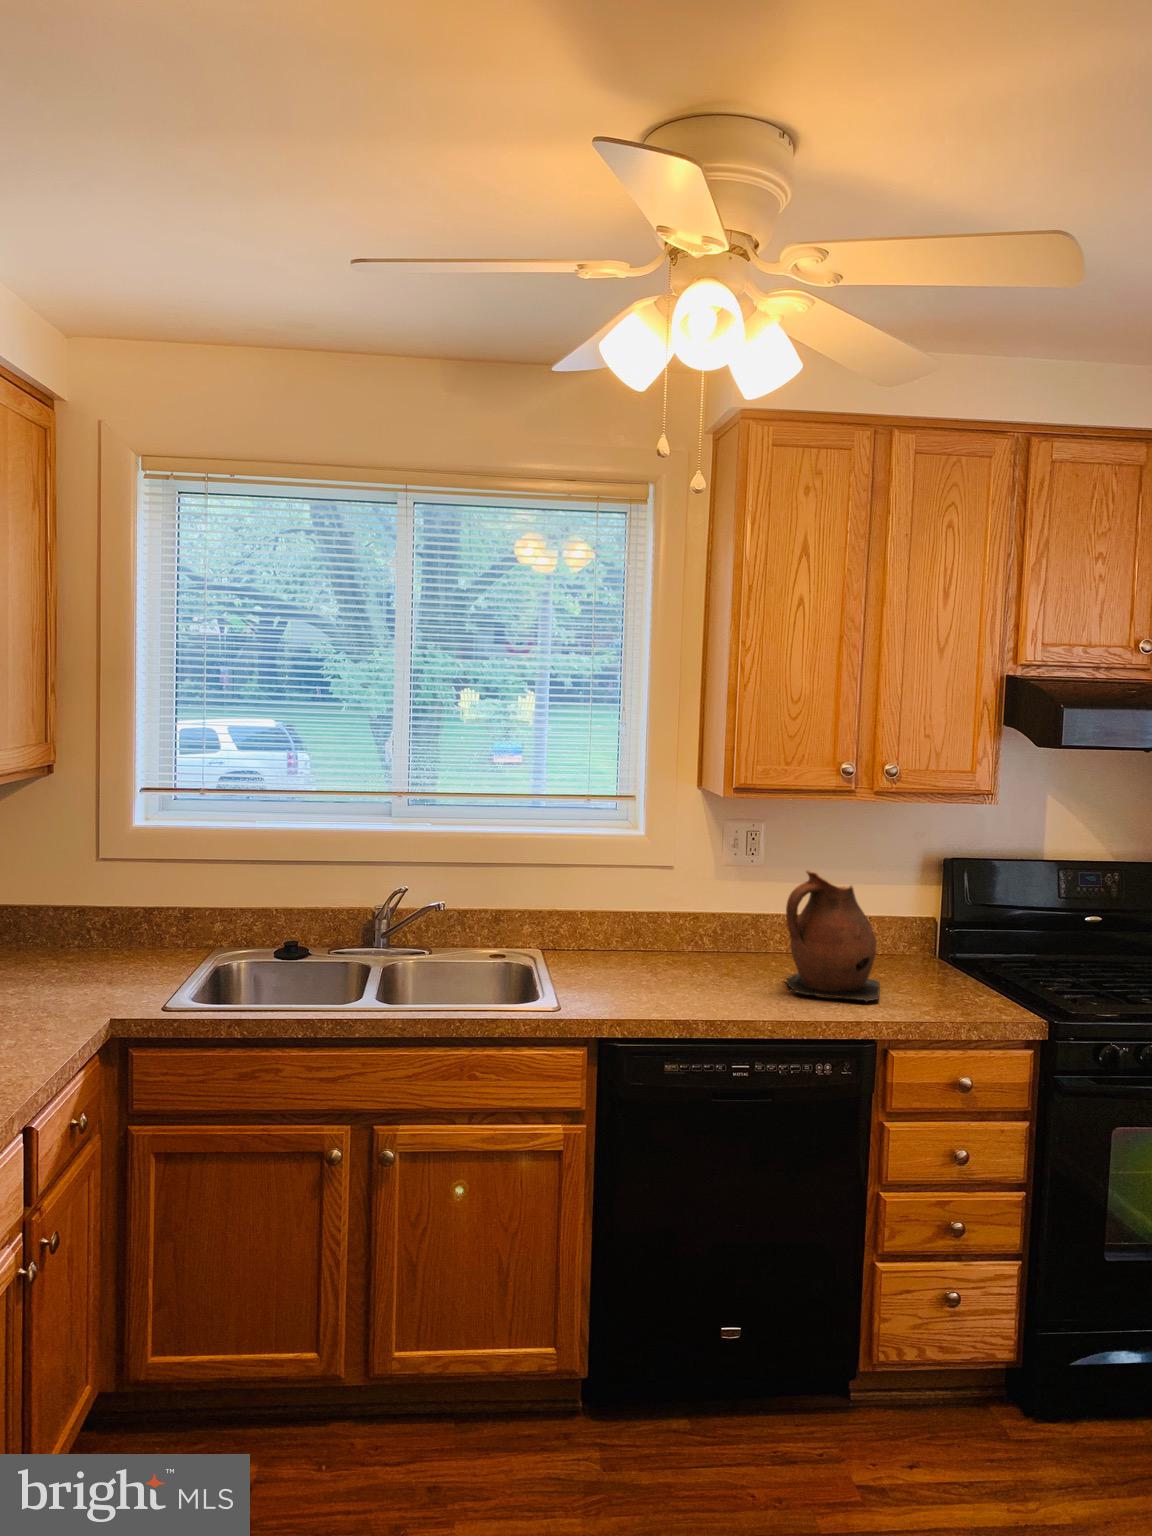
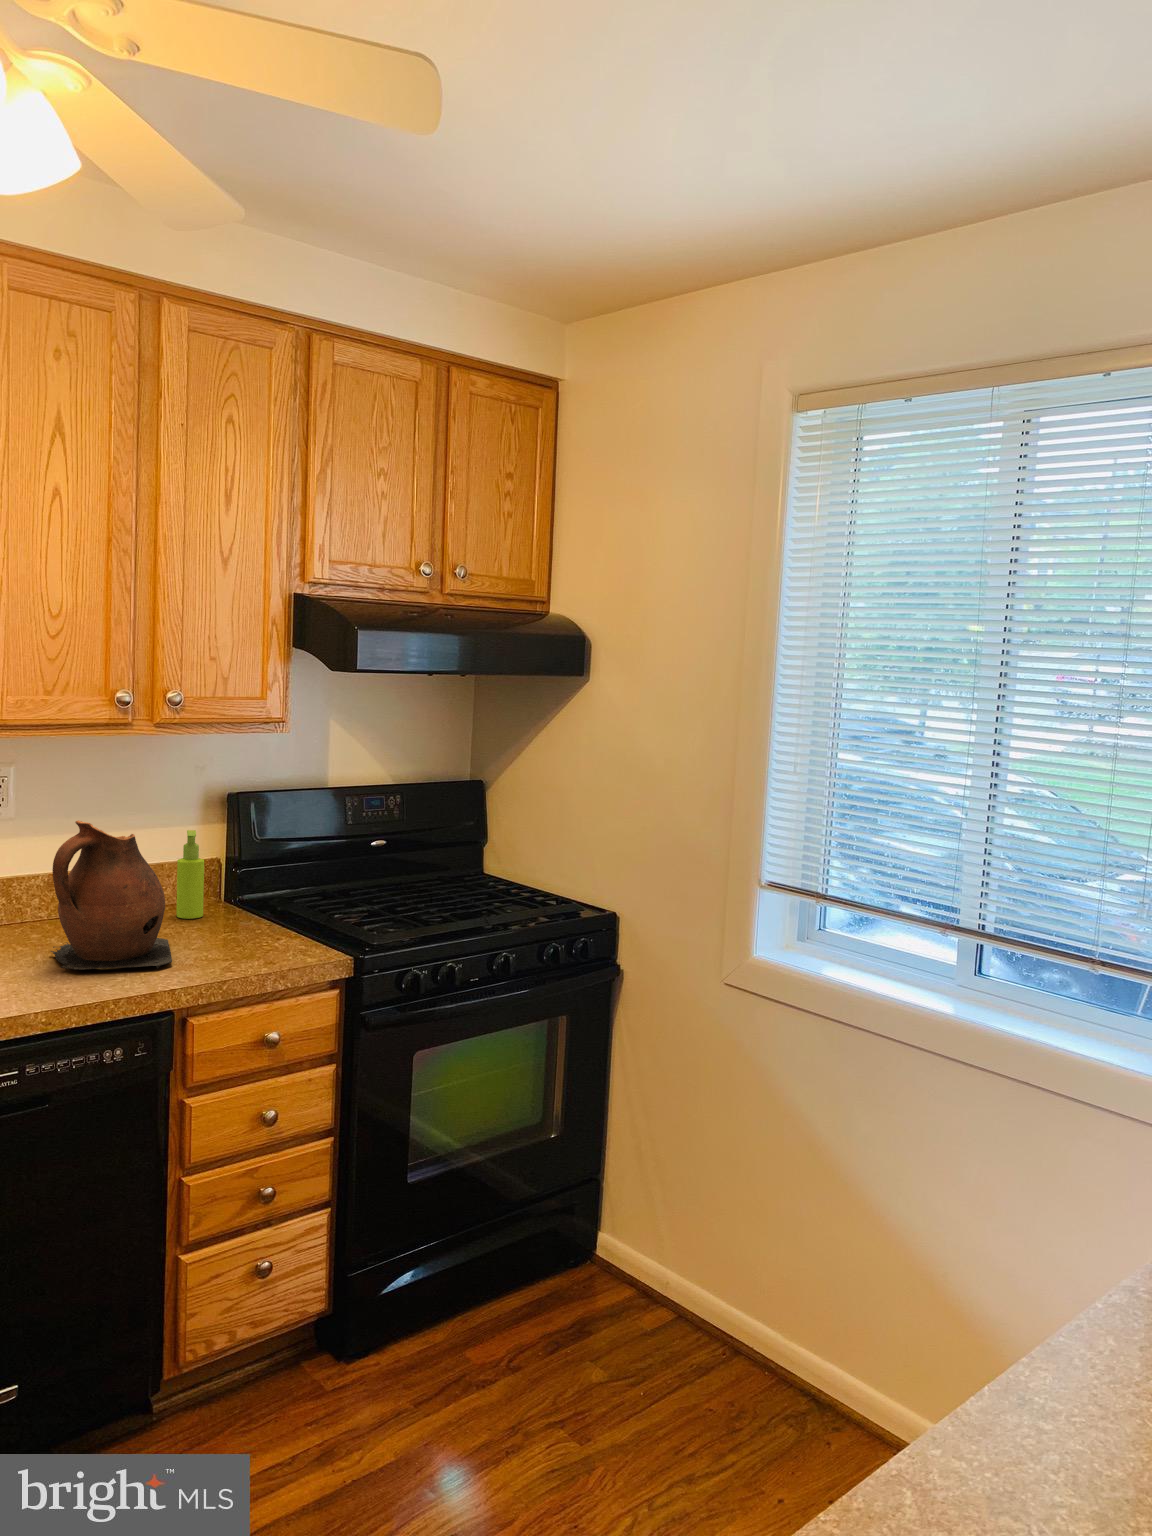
soap dispenser: none [892,888,918,967] -> present [176,830,204,919]

